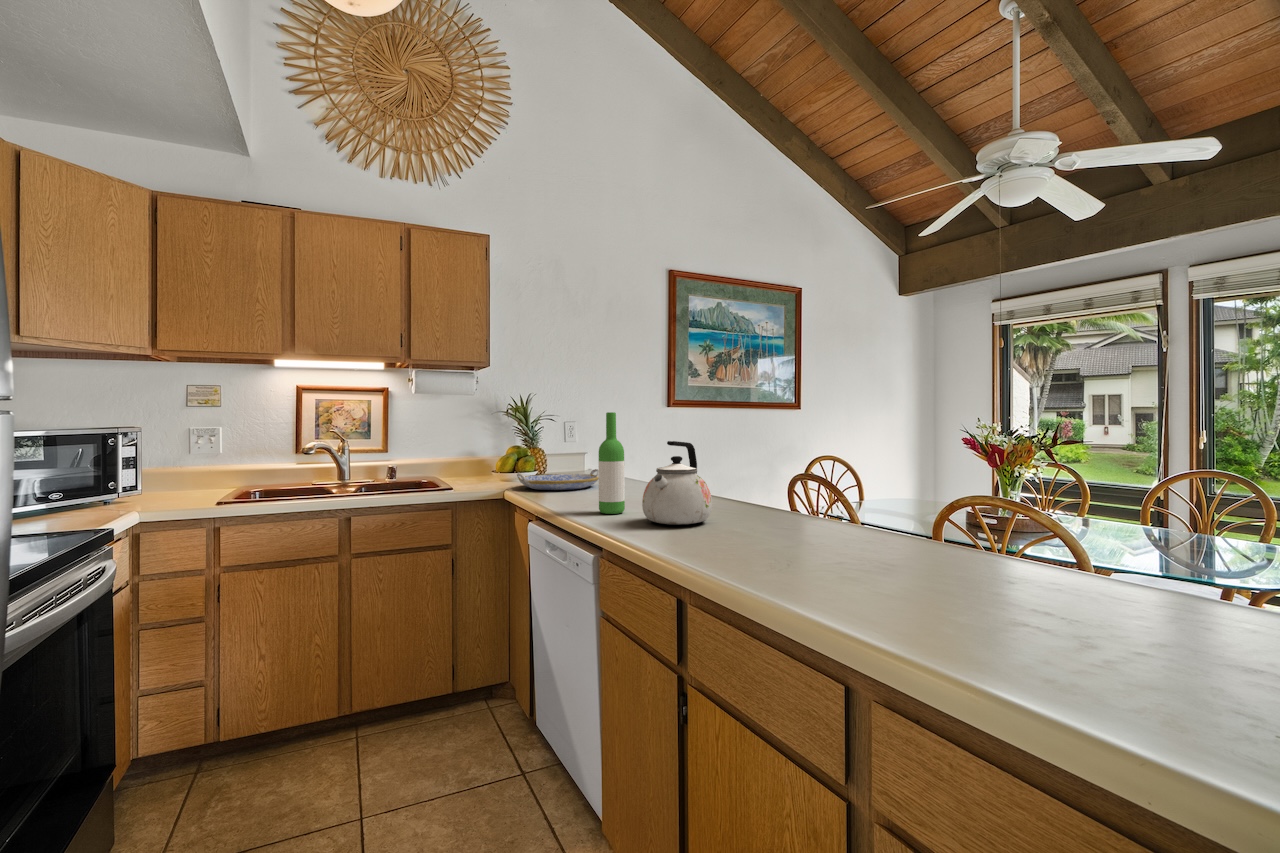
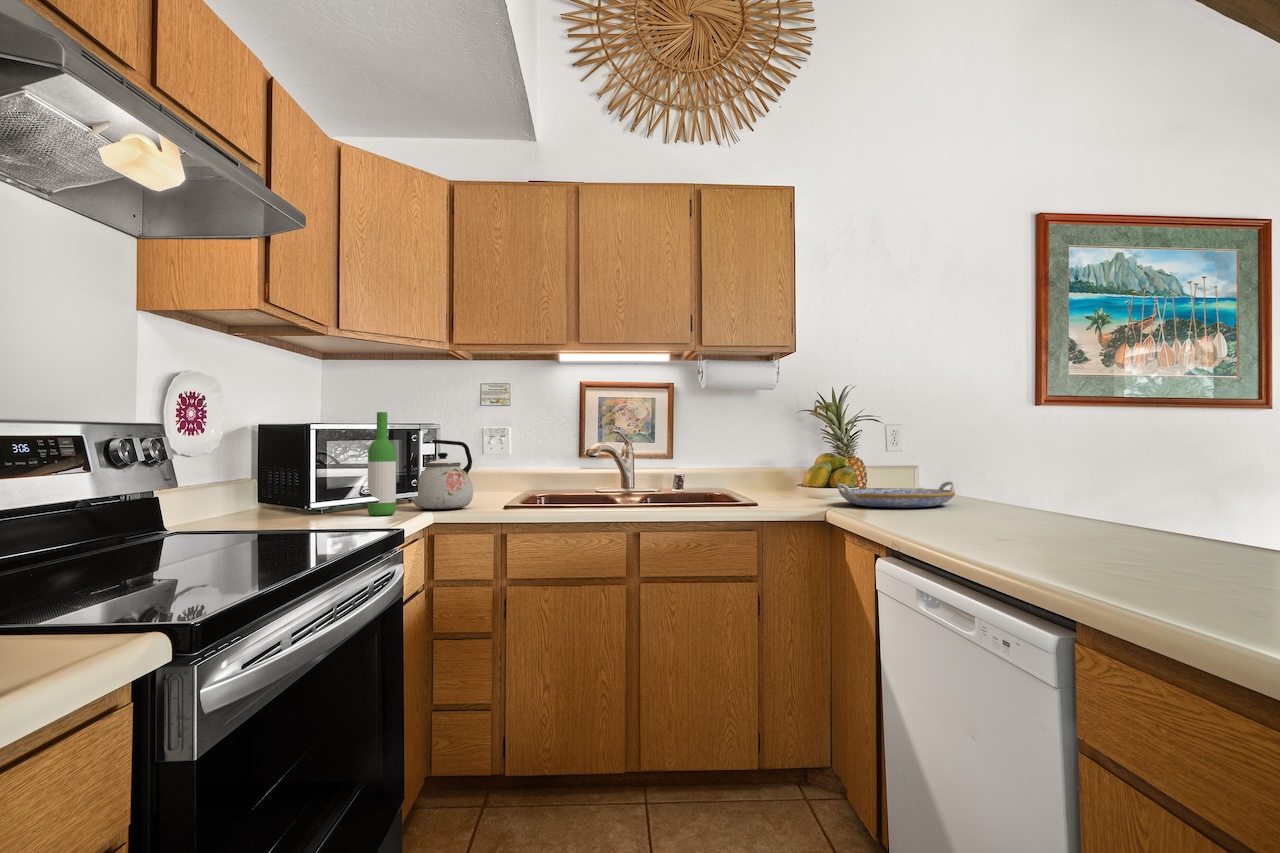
wine bottle: present [599,412,625,514] -> present [368,412,396,515]
kettle: present [642,441,712,525] -> present [412,440,473,510]

